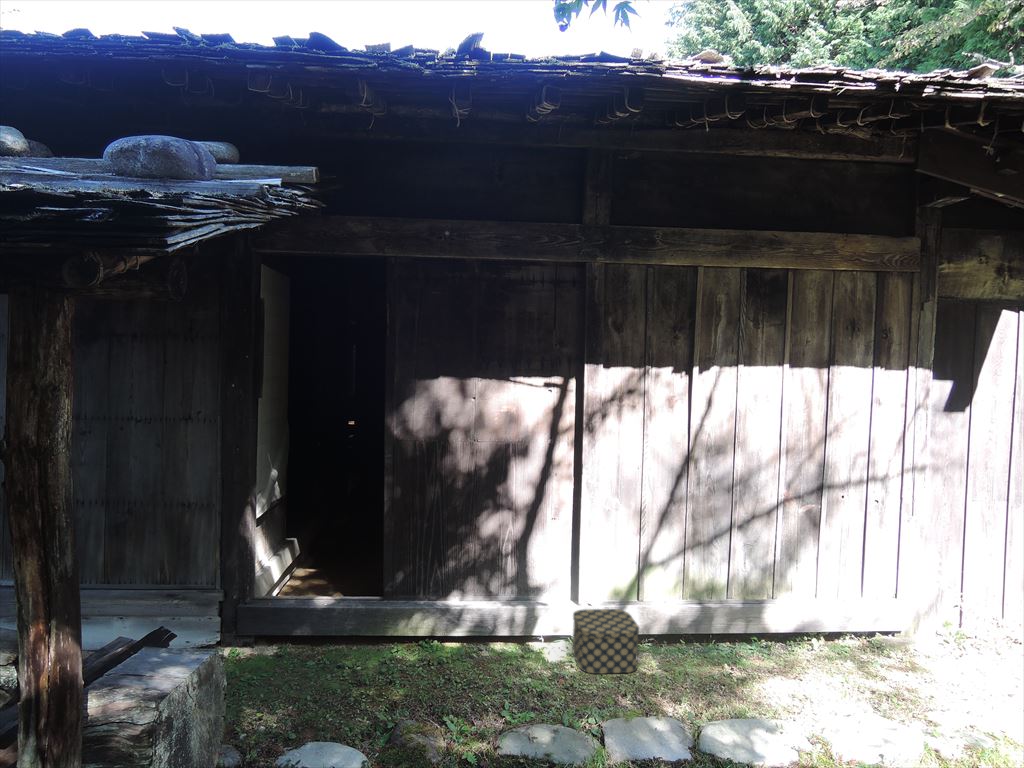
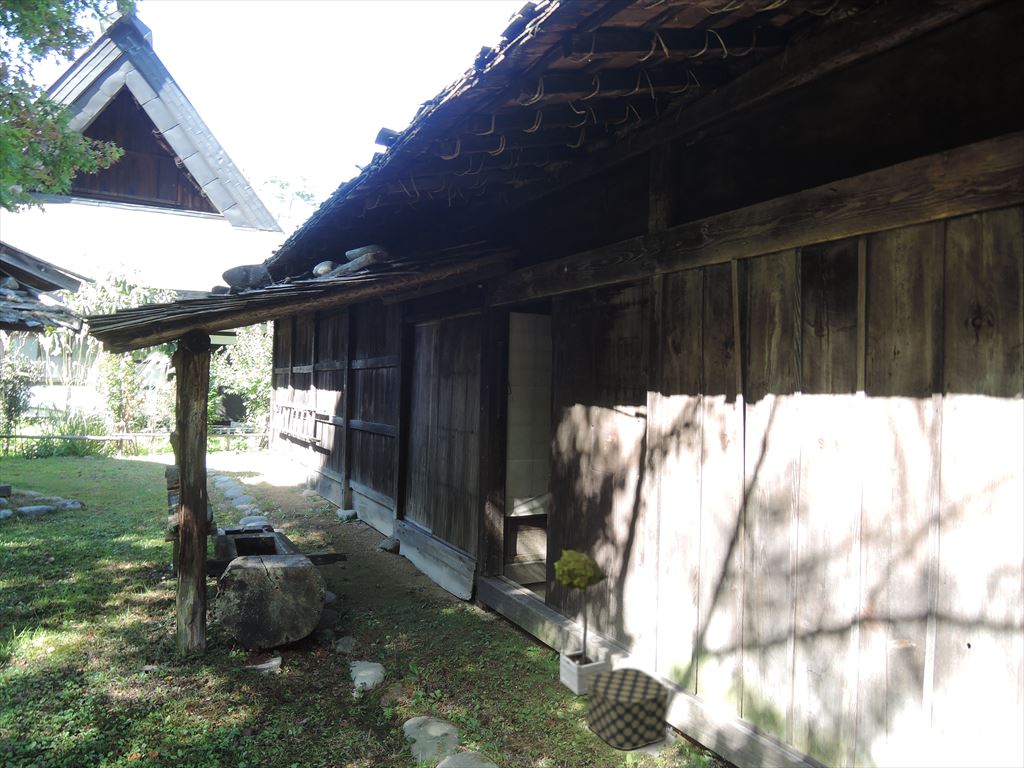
potted tree: none [483,527,541,662] -> present [555,550,608,695]

